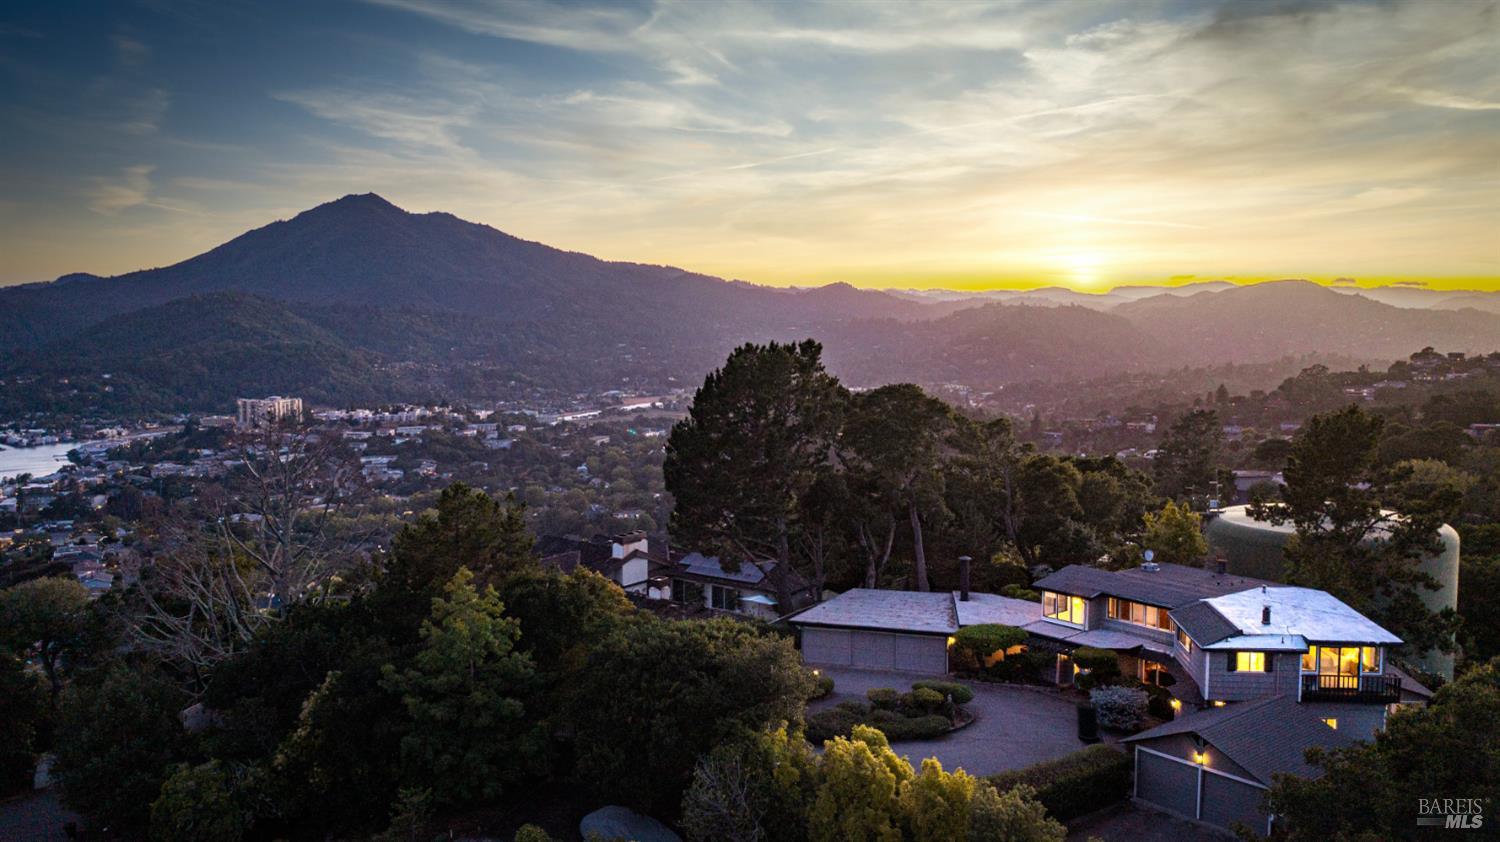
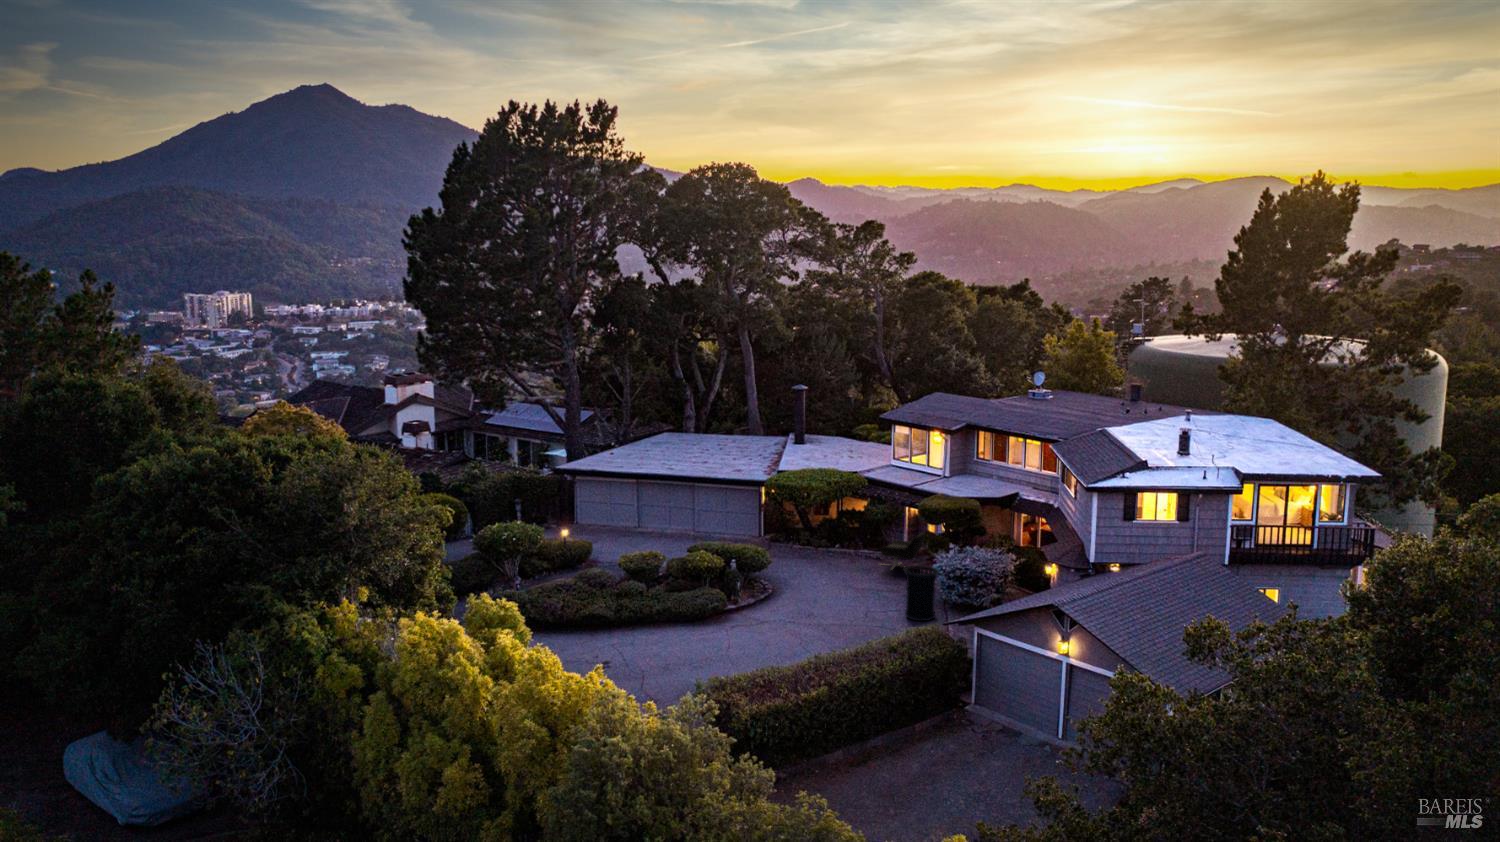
lounge chair: none [1044,674,1078,701] -> present [880,533,925,569]

